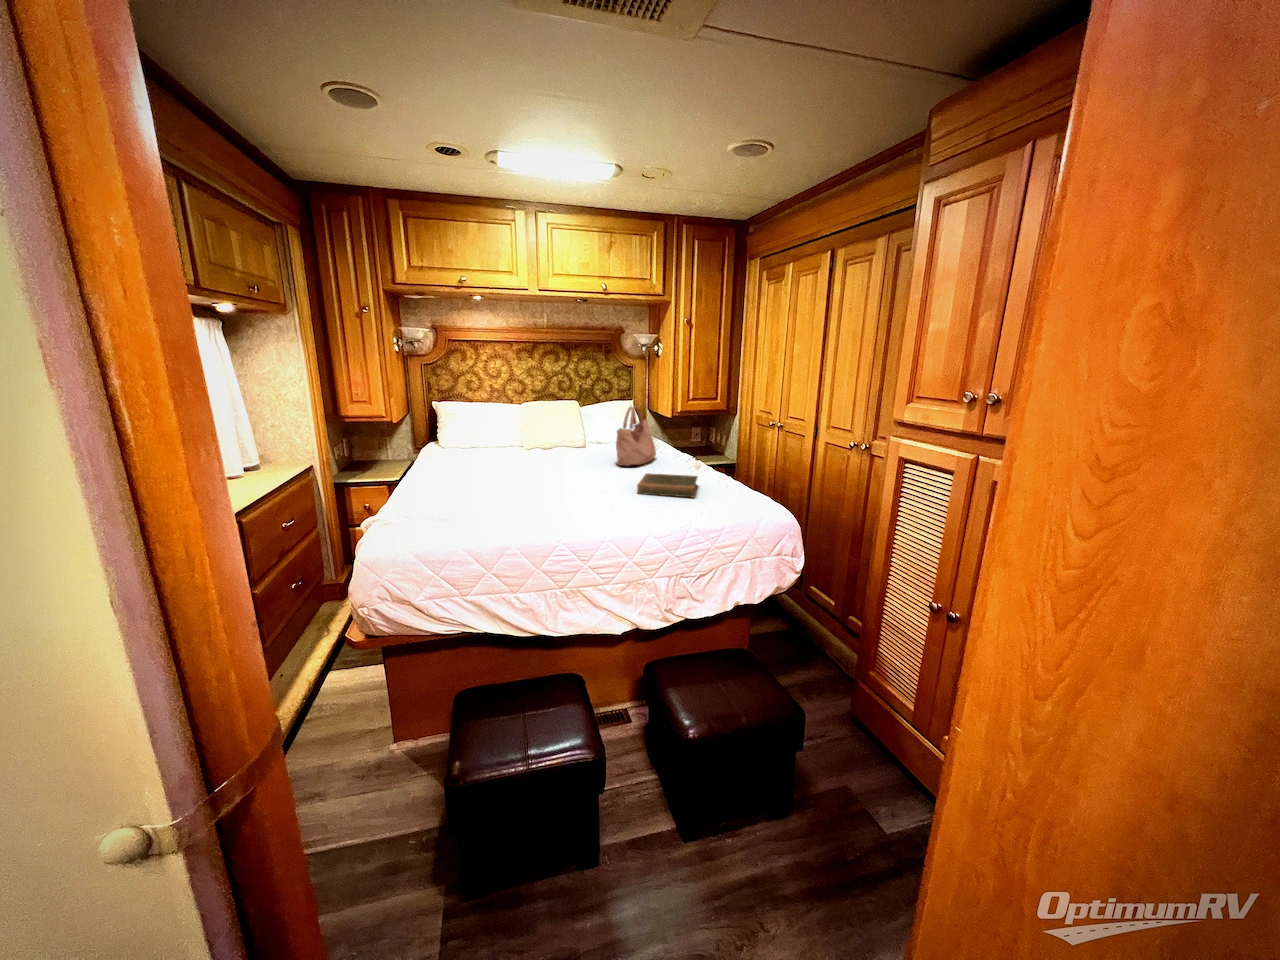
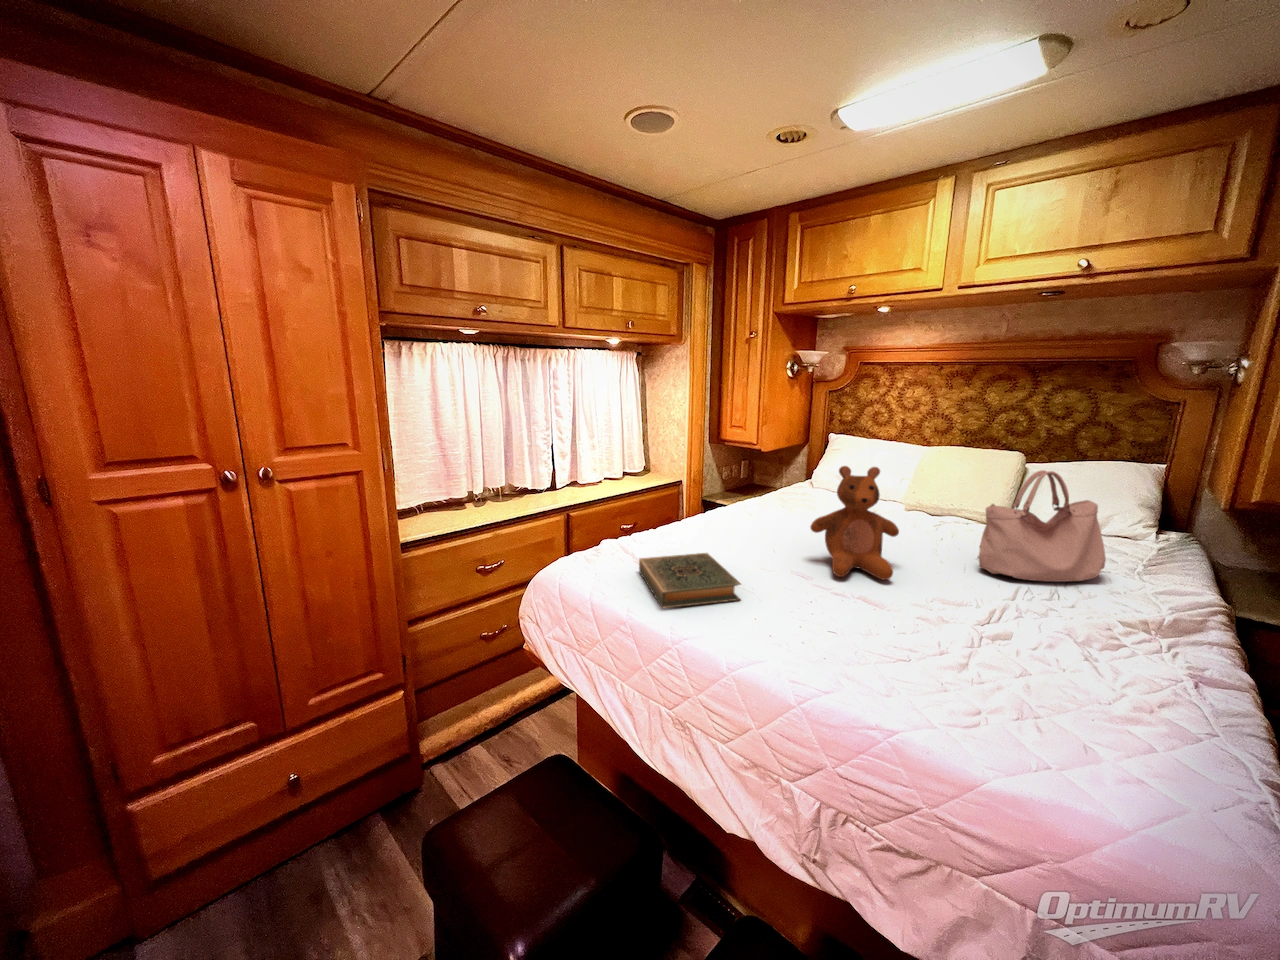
teddy bear: none [553,414,608,487] -> present [811,466,899,580]
hardback book: present [637,473,698,497] -> present [639,553,741,608]

